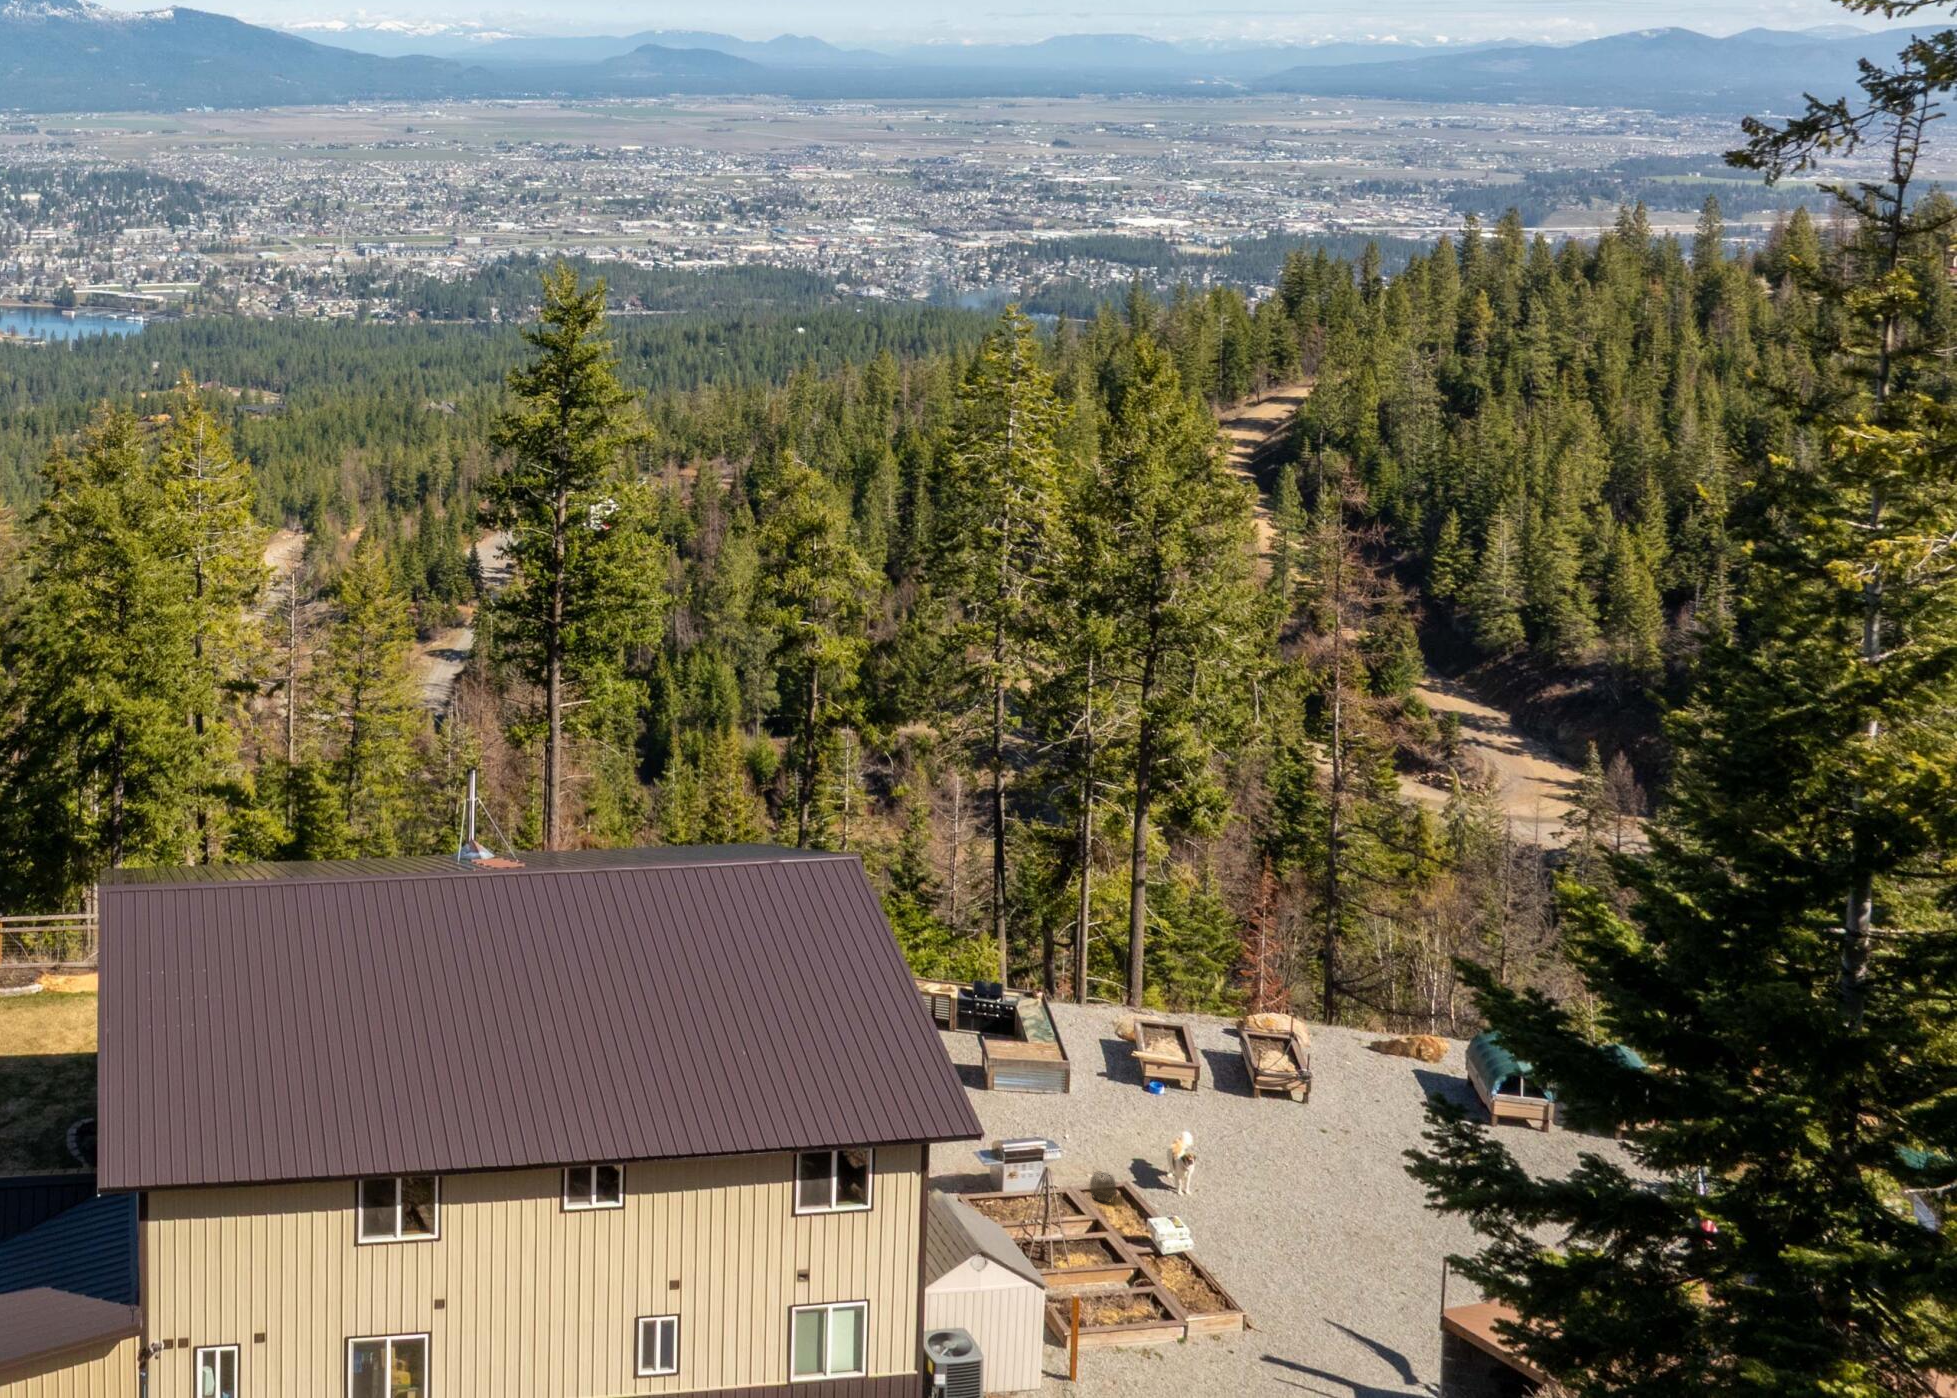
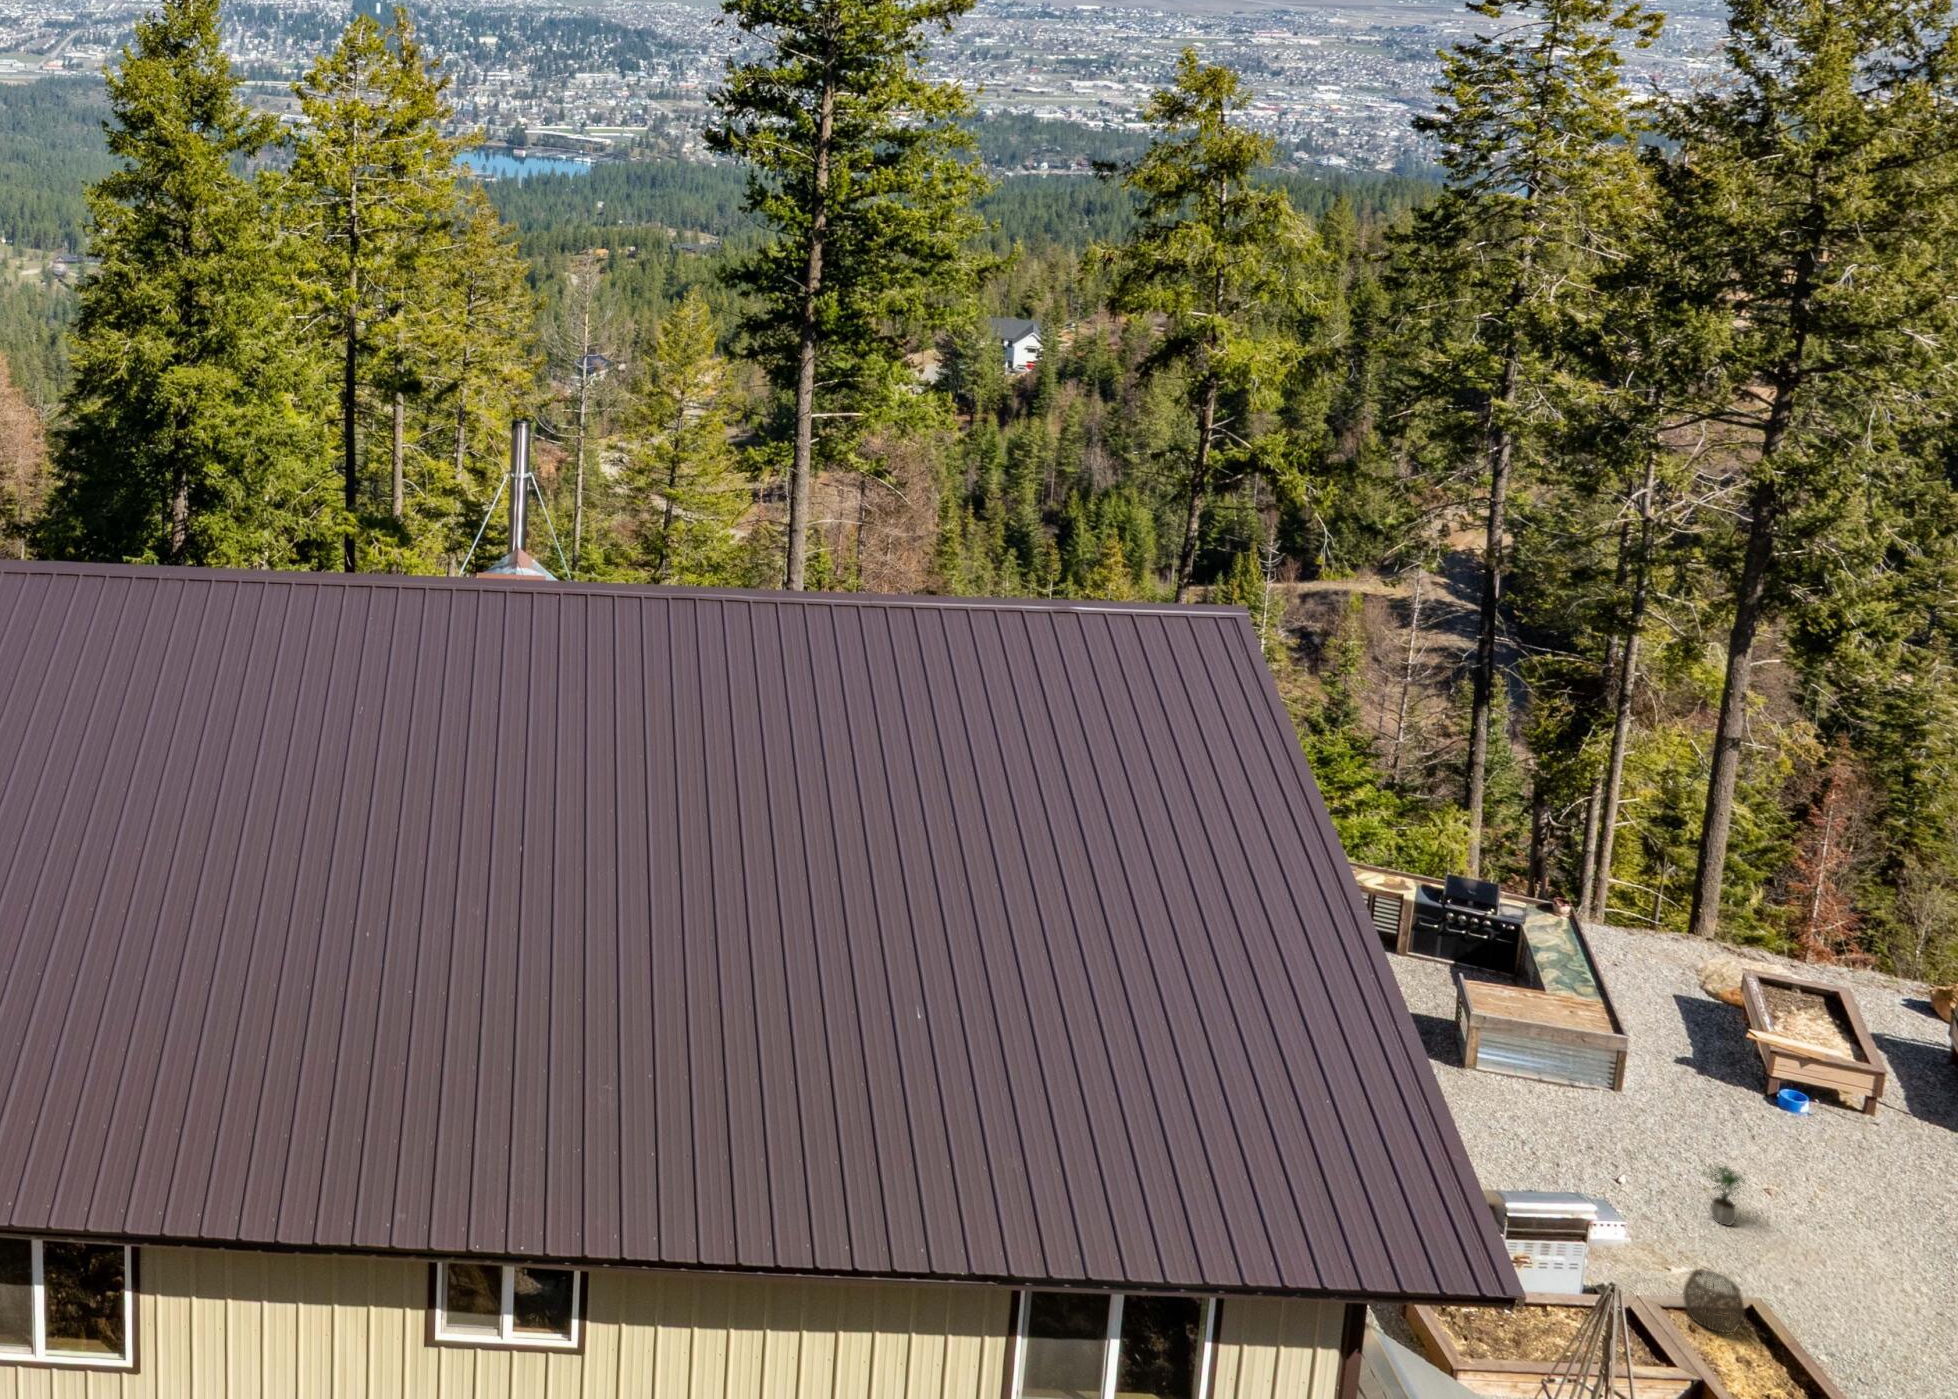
potted plant: none [1101,1120,1125,1155] -> present [1701,1164,1745,1226]

